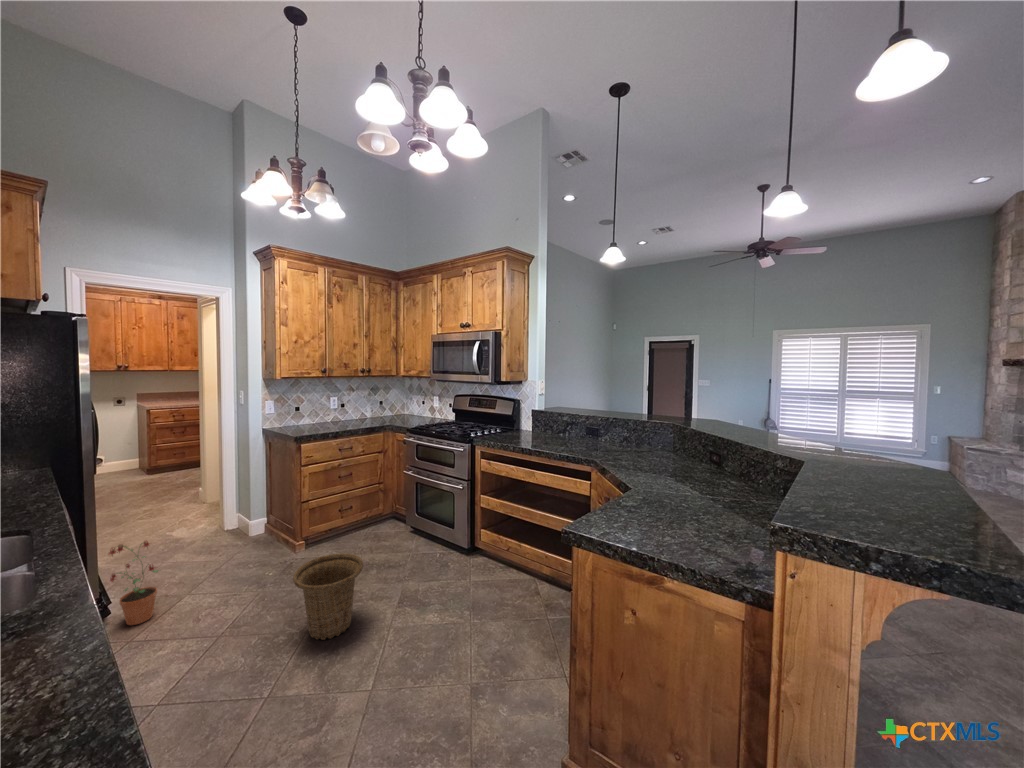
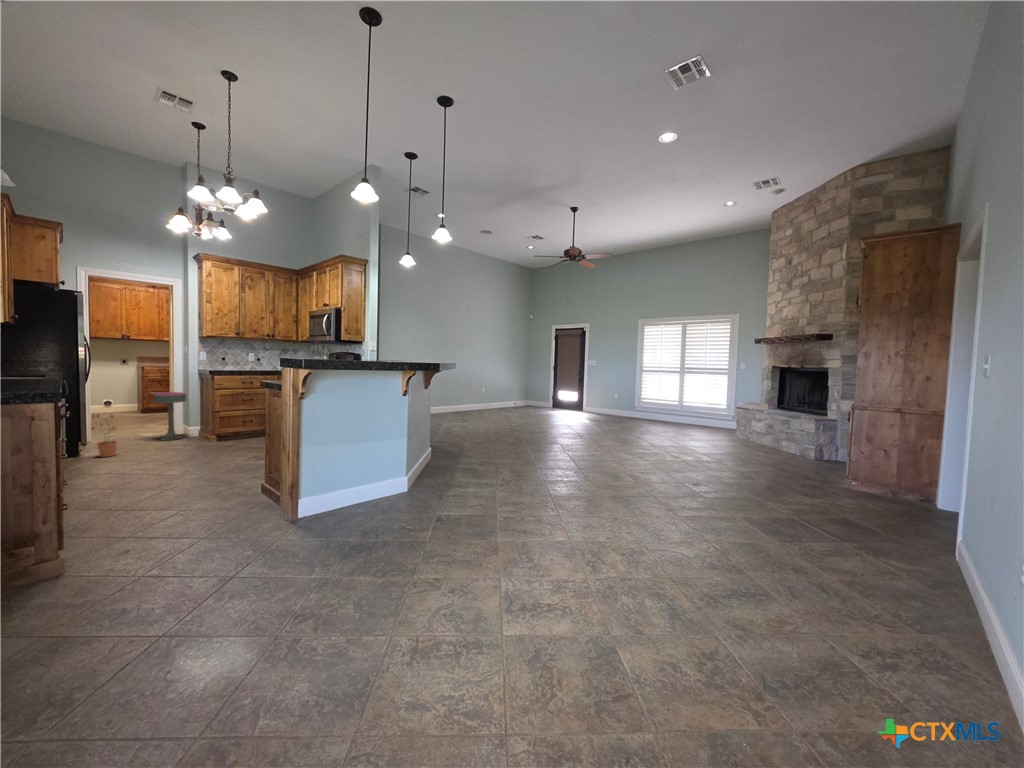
bar stool: none [199,468,250,551] -> present [153,392,186,440]
basket: present [293,553,363,640] -> none [180,427,224,464]

